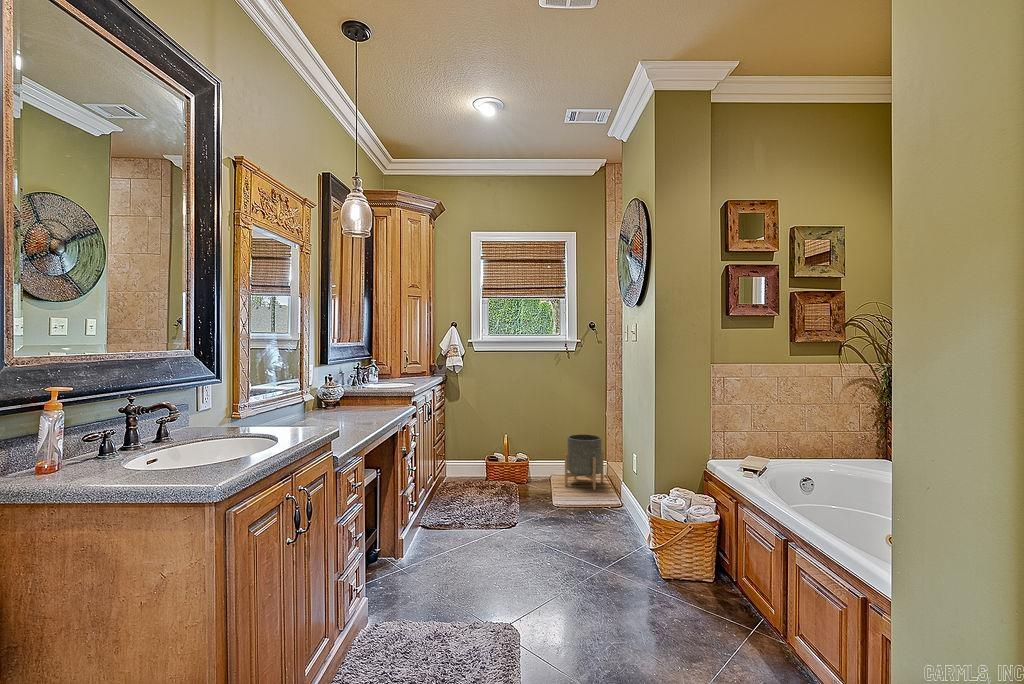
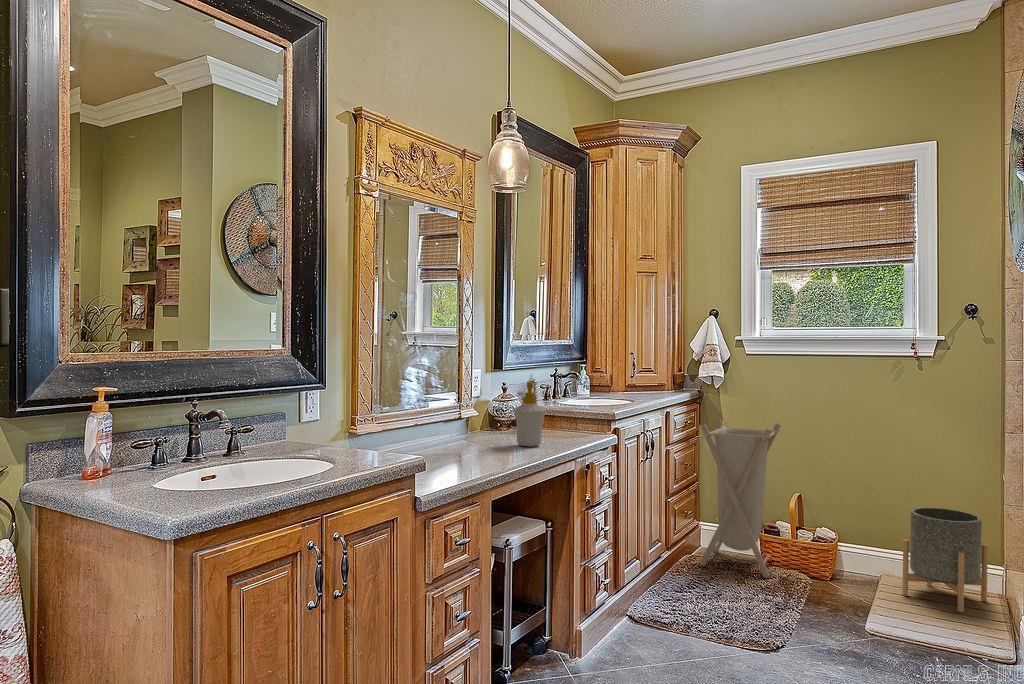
soap bottle: none [357,371,380,417] -> present [513,381,546,447]
laundry hamper: none [451,392,496,489] -> present [700,419,781,578]

